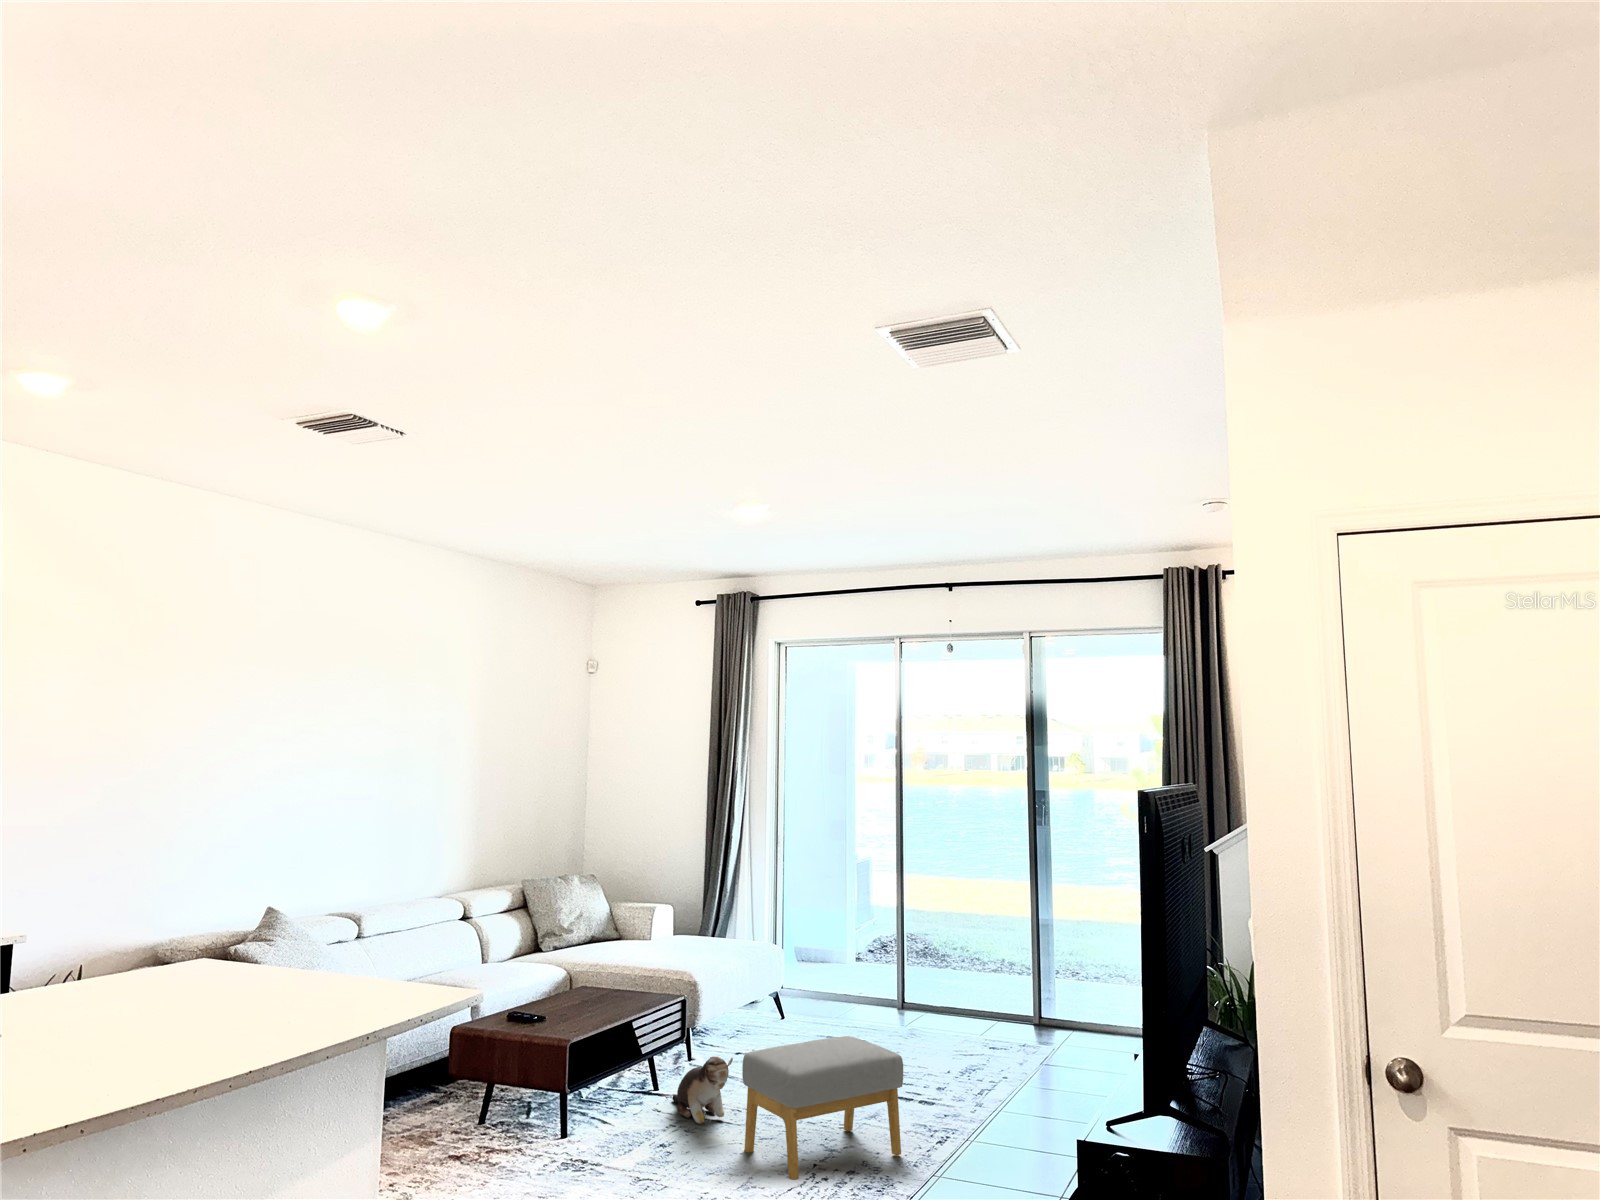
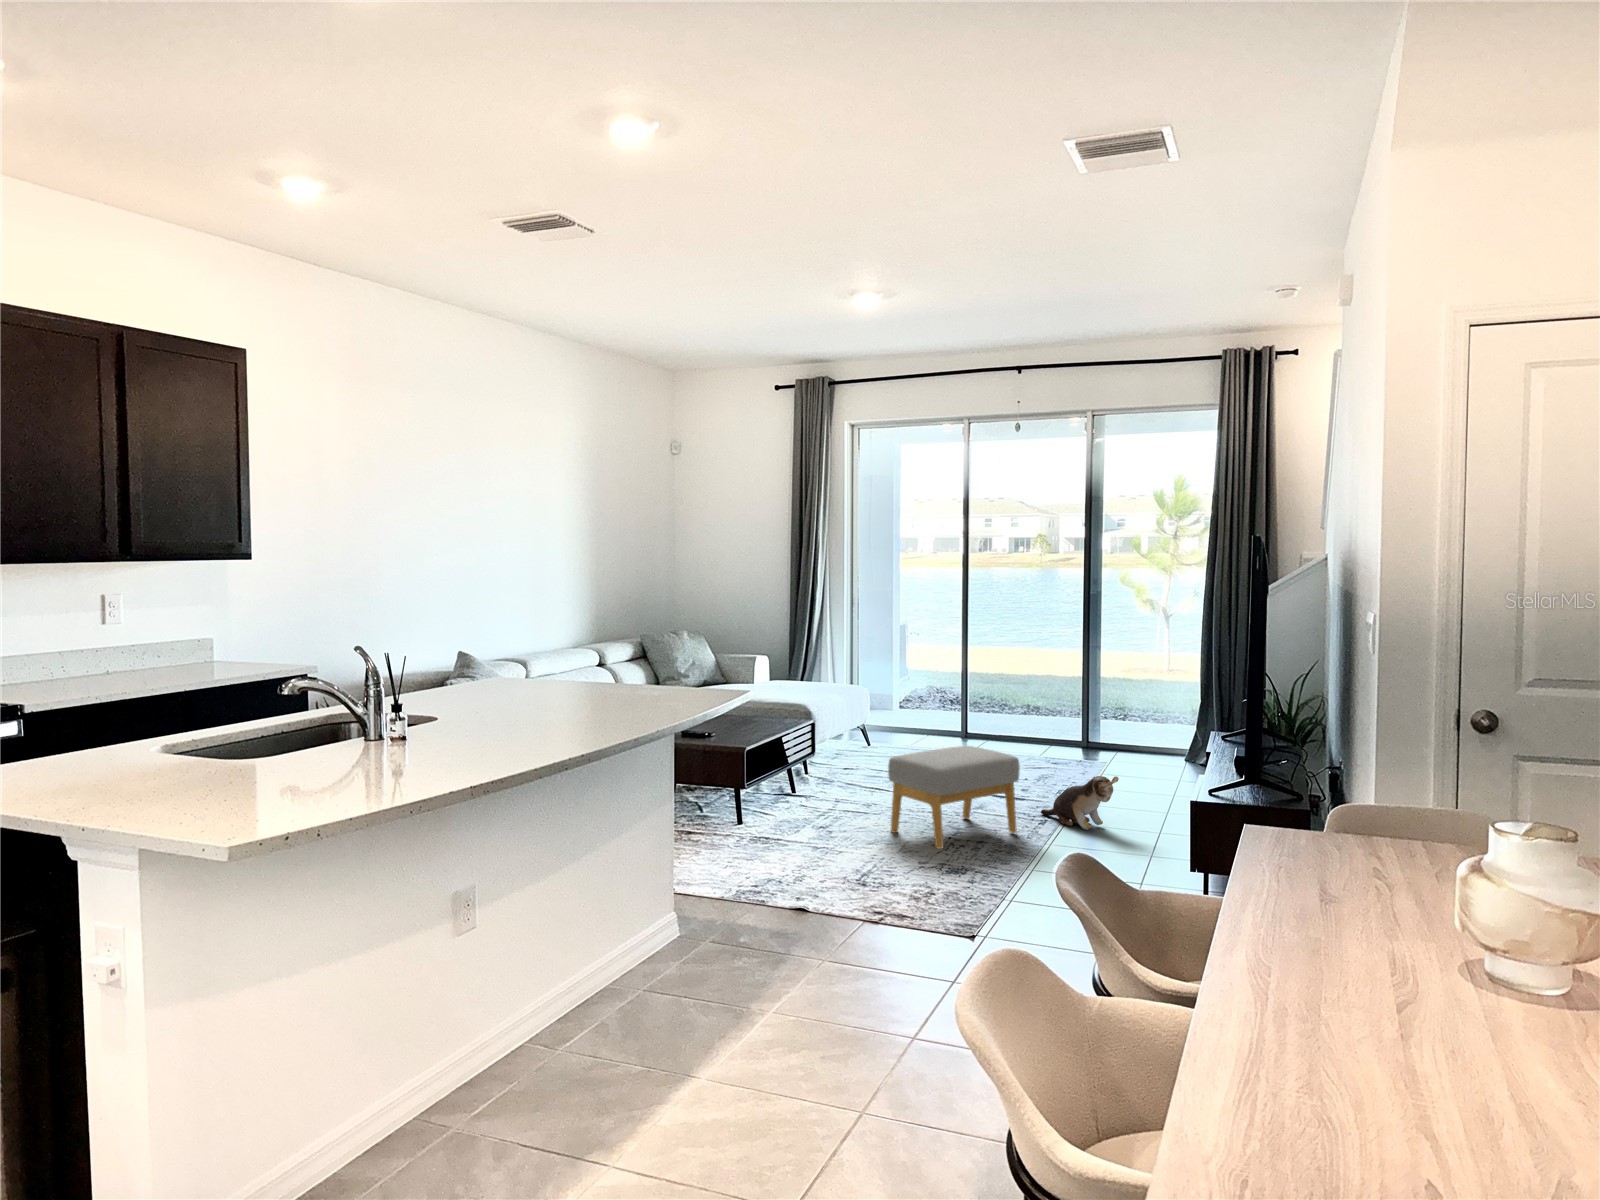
plush toy: present [672,1057,733,1124] -> present [1041,776,1119,830]

